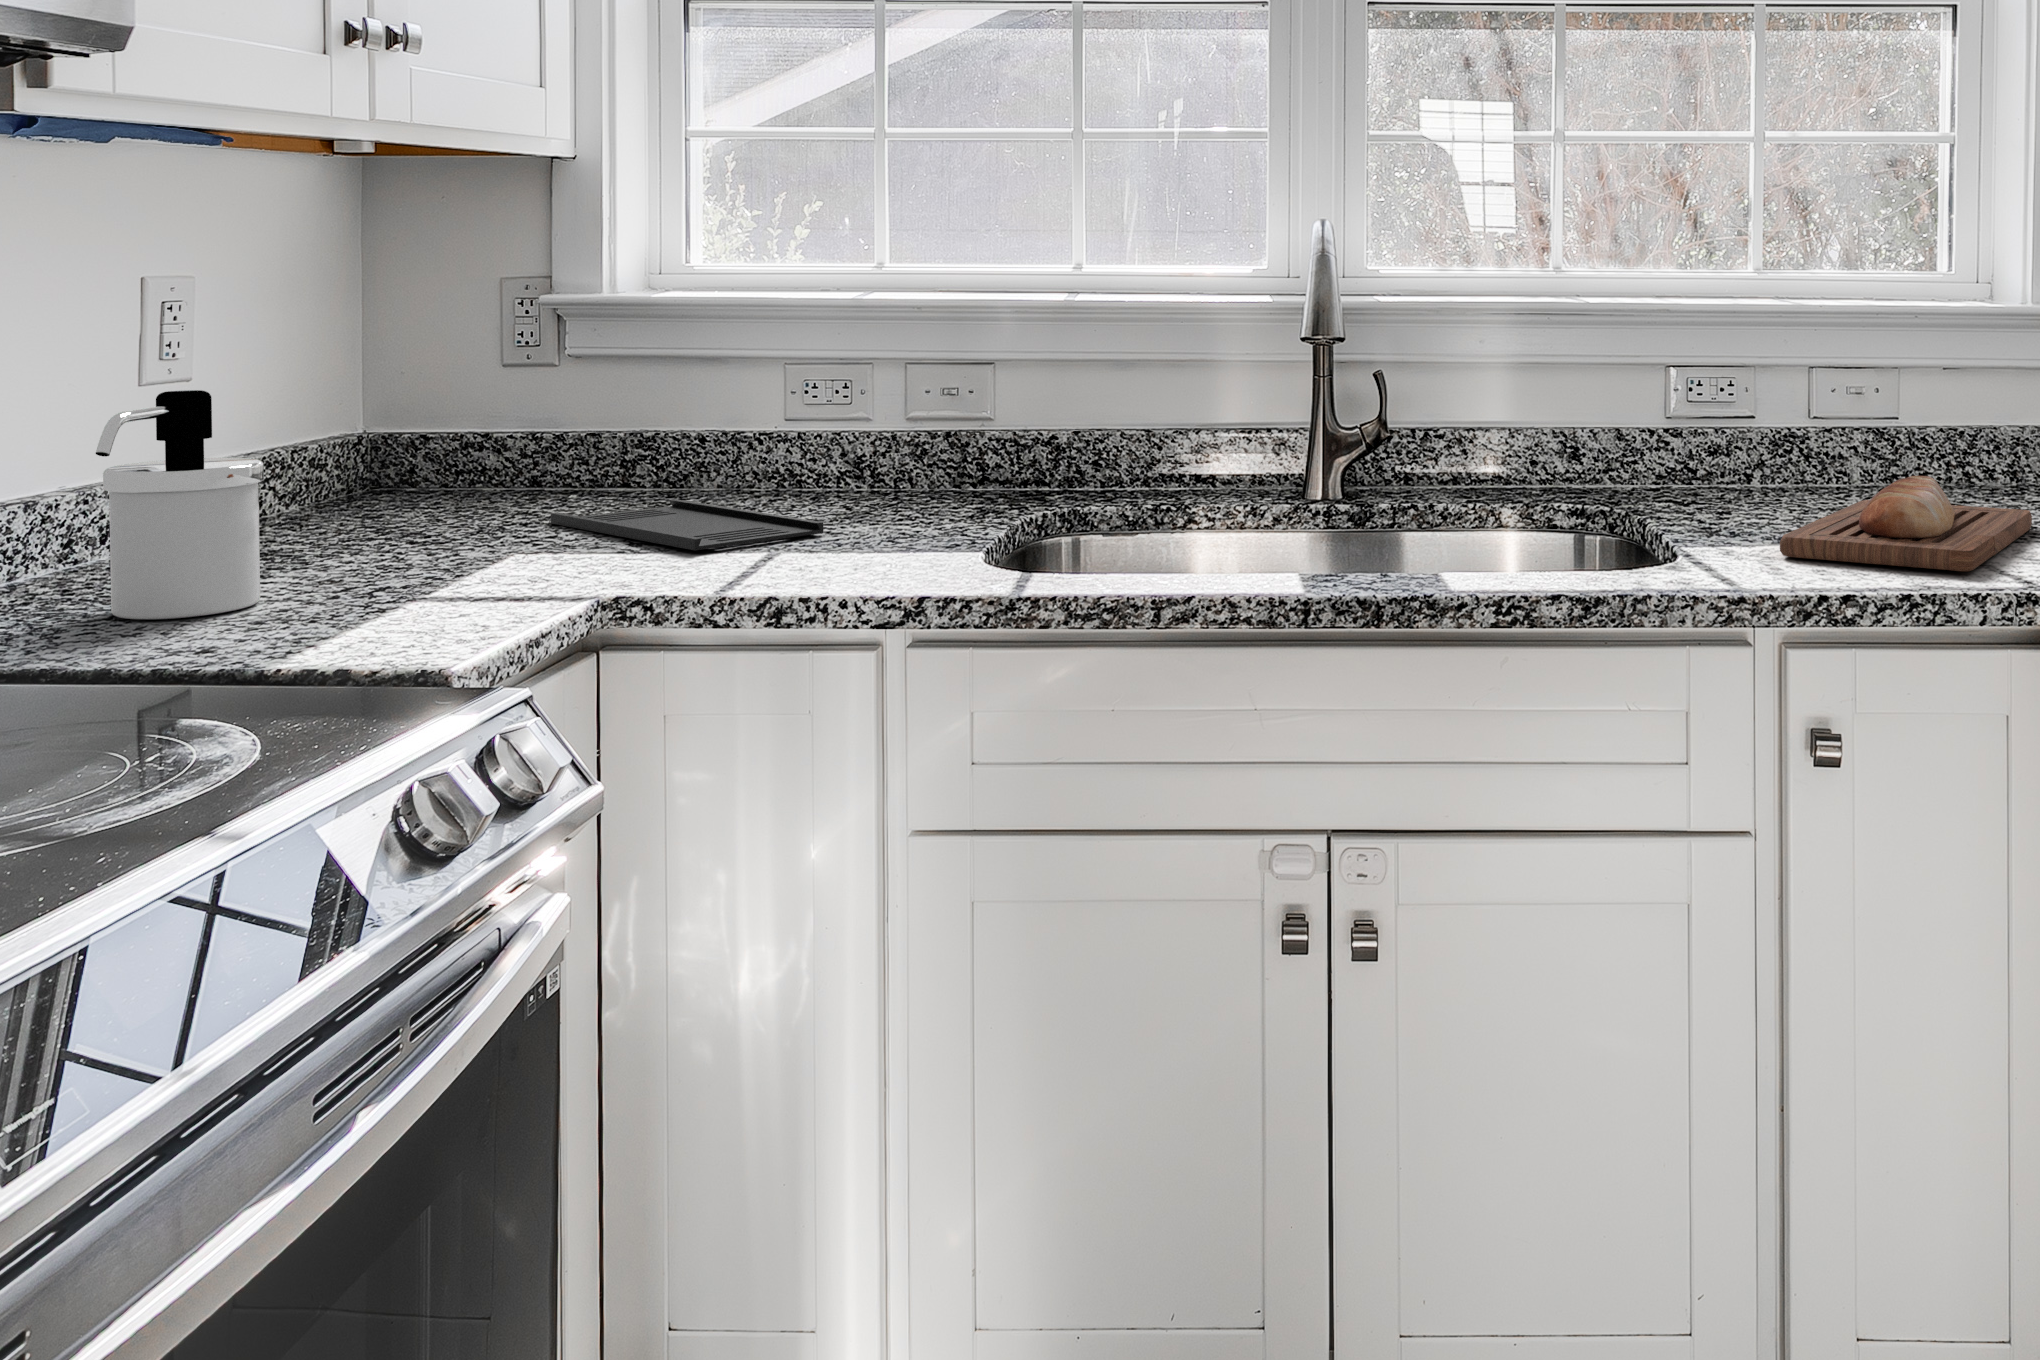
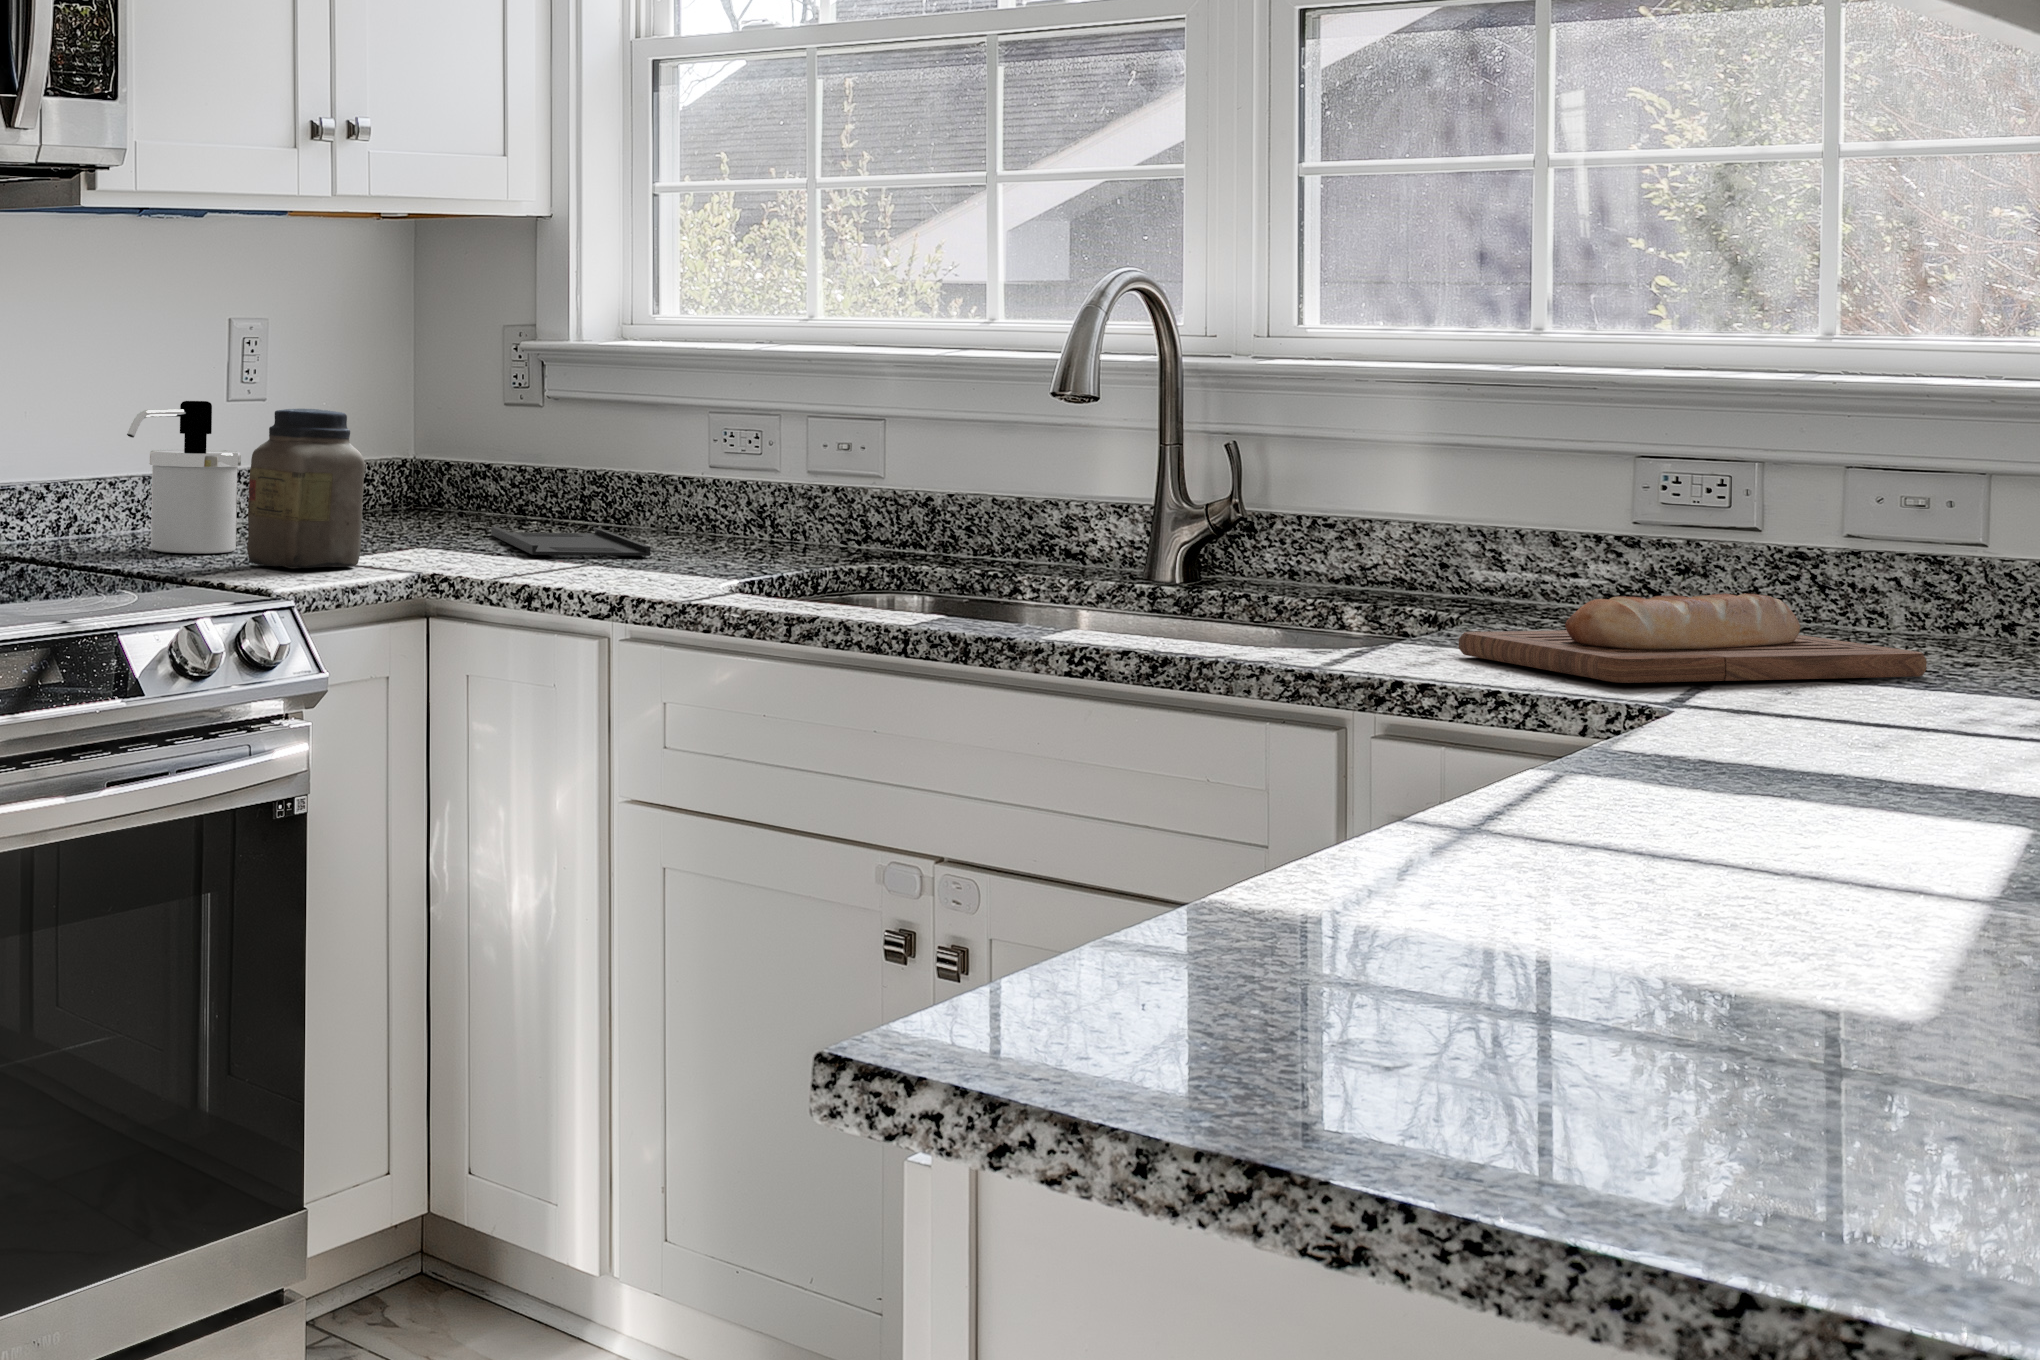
jar: none [341,395,521,624] -> present [247,409,365,568]

